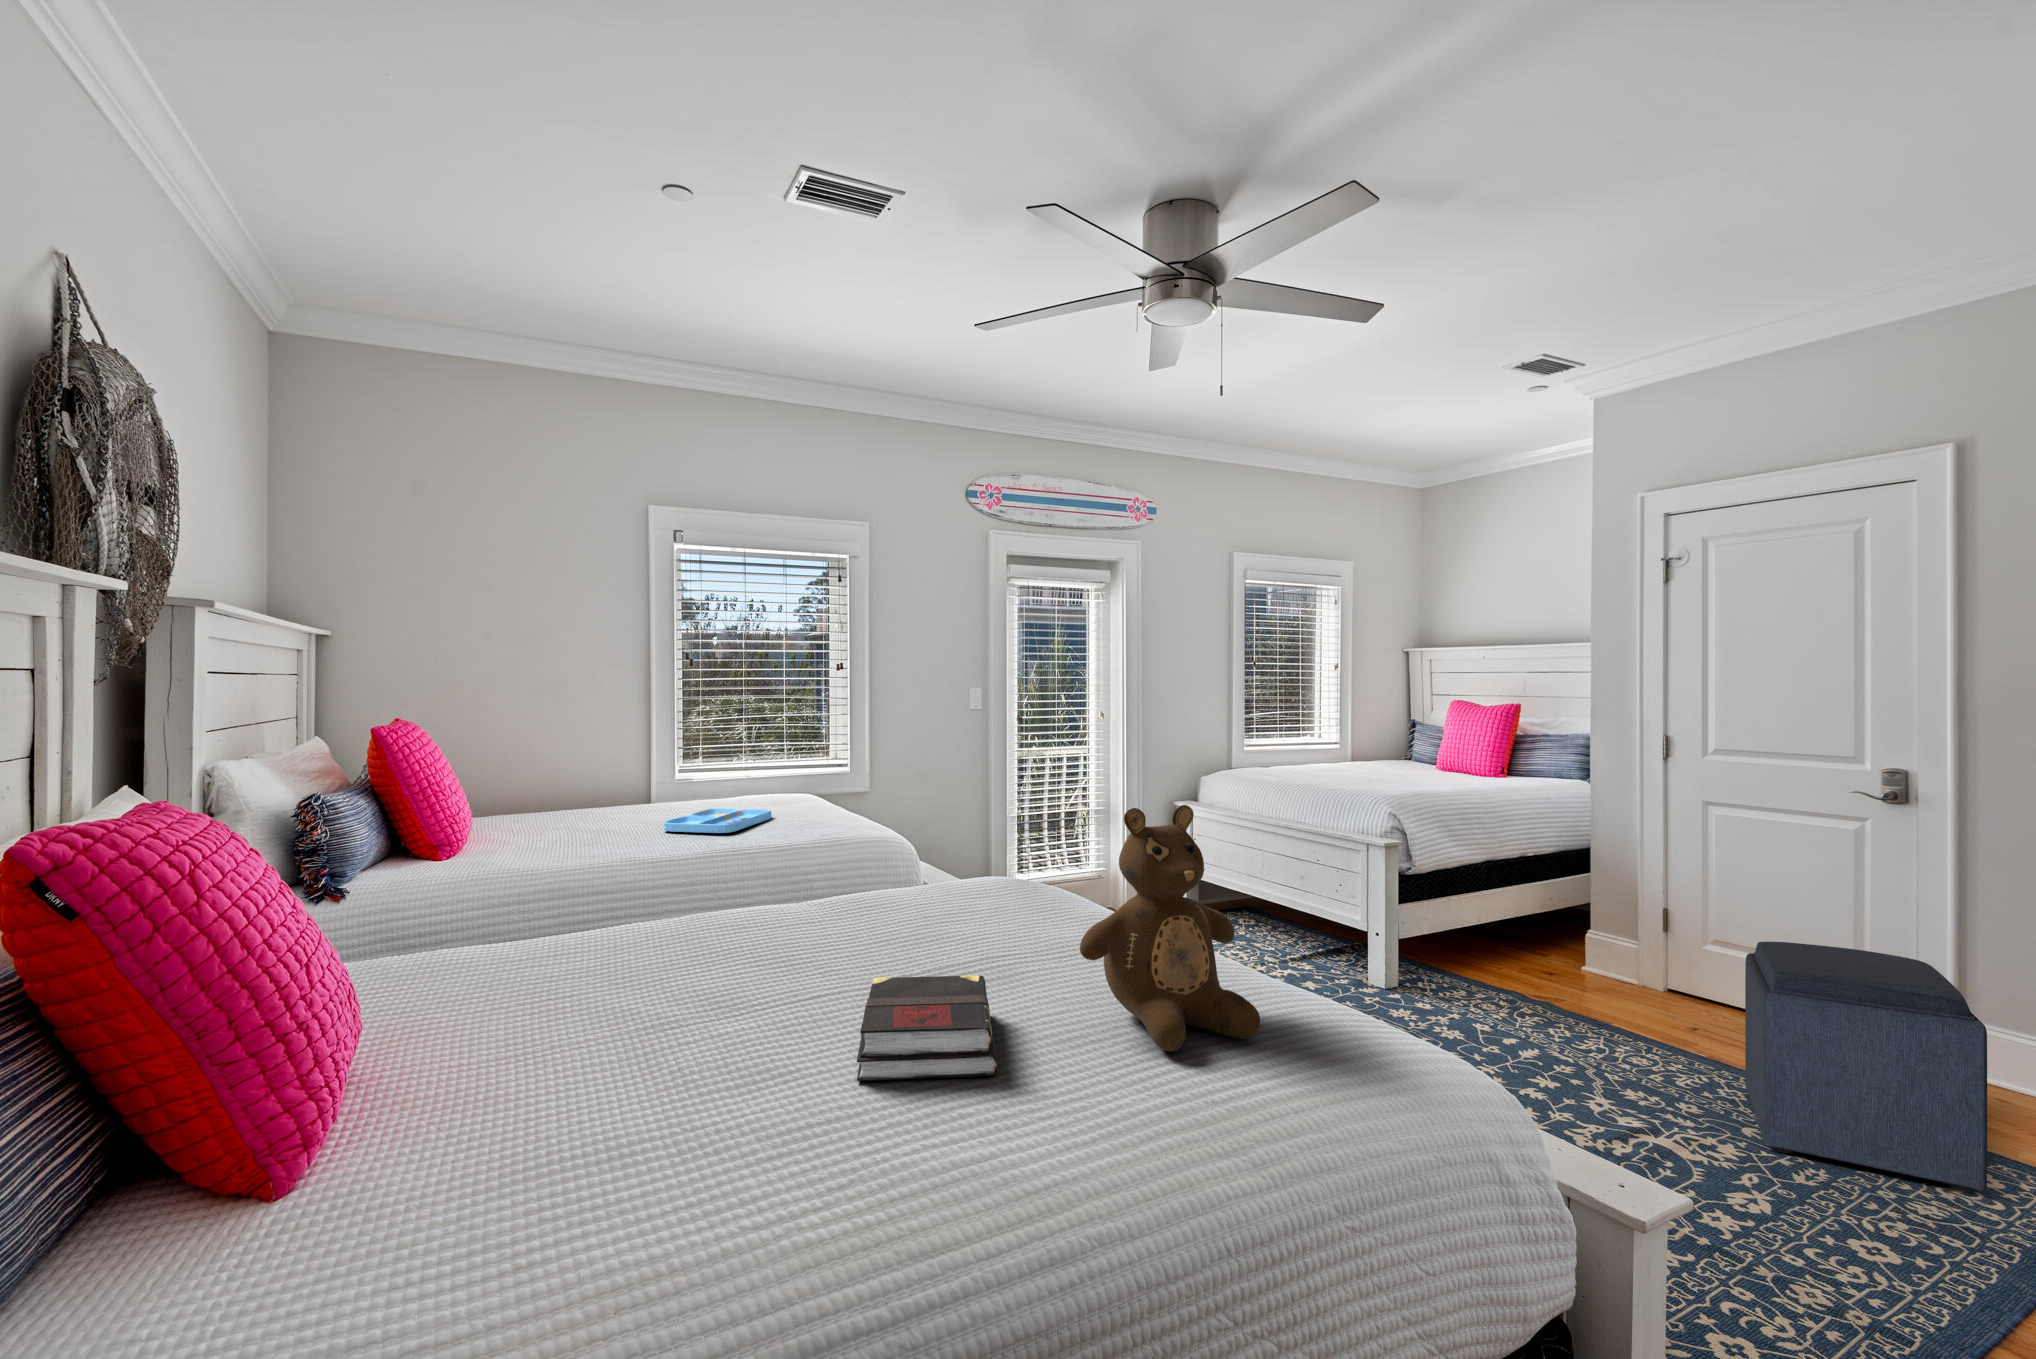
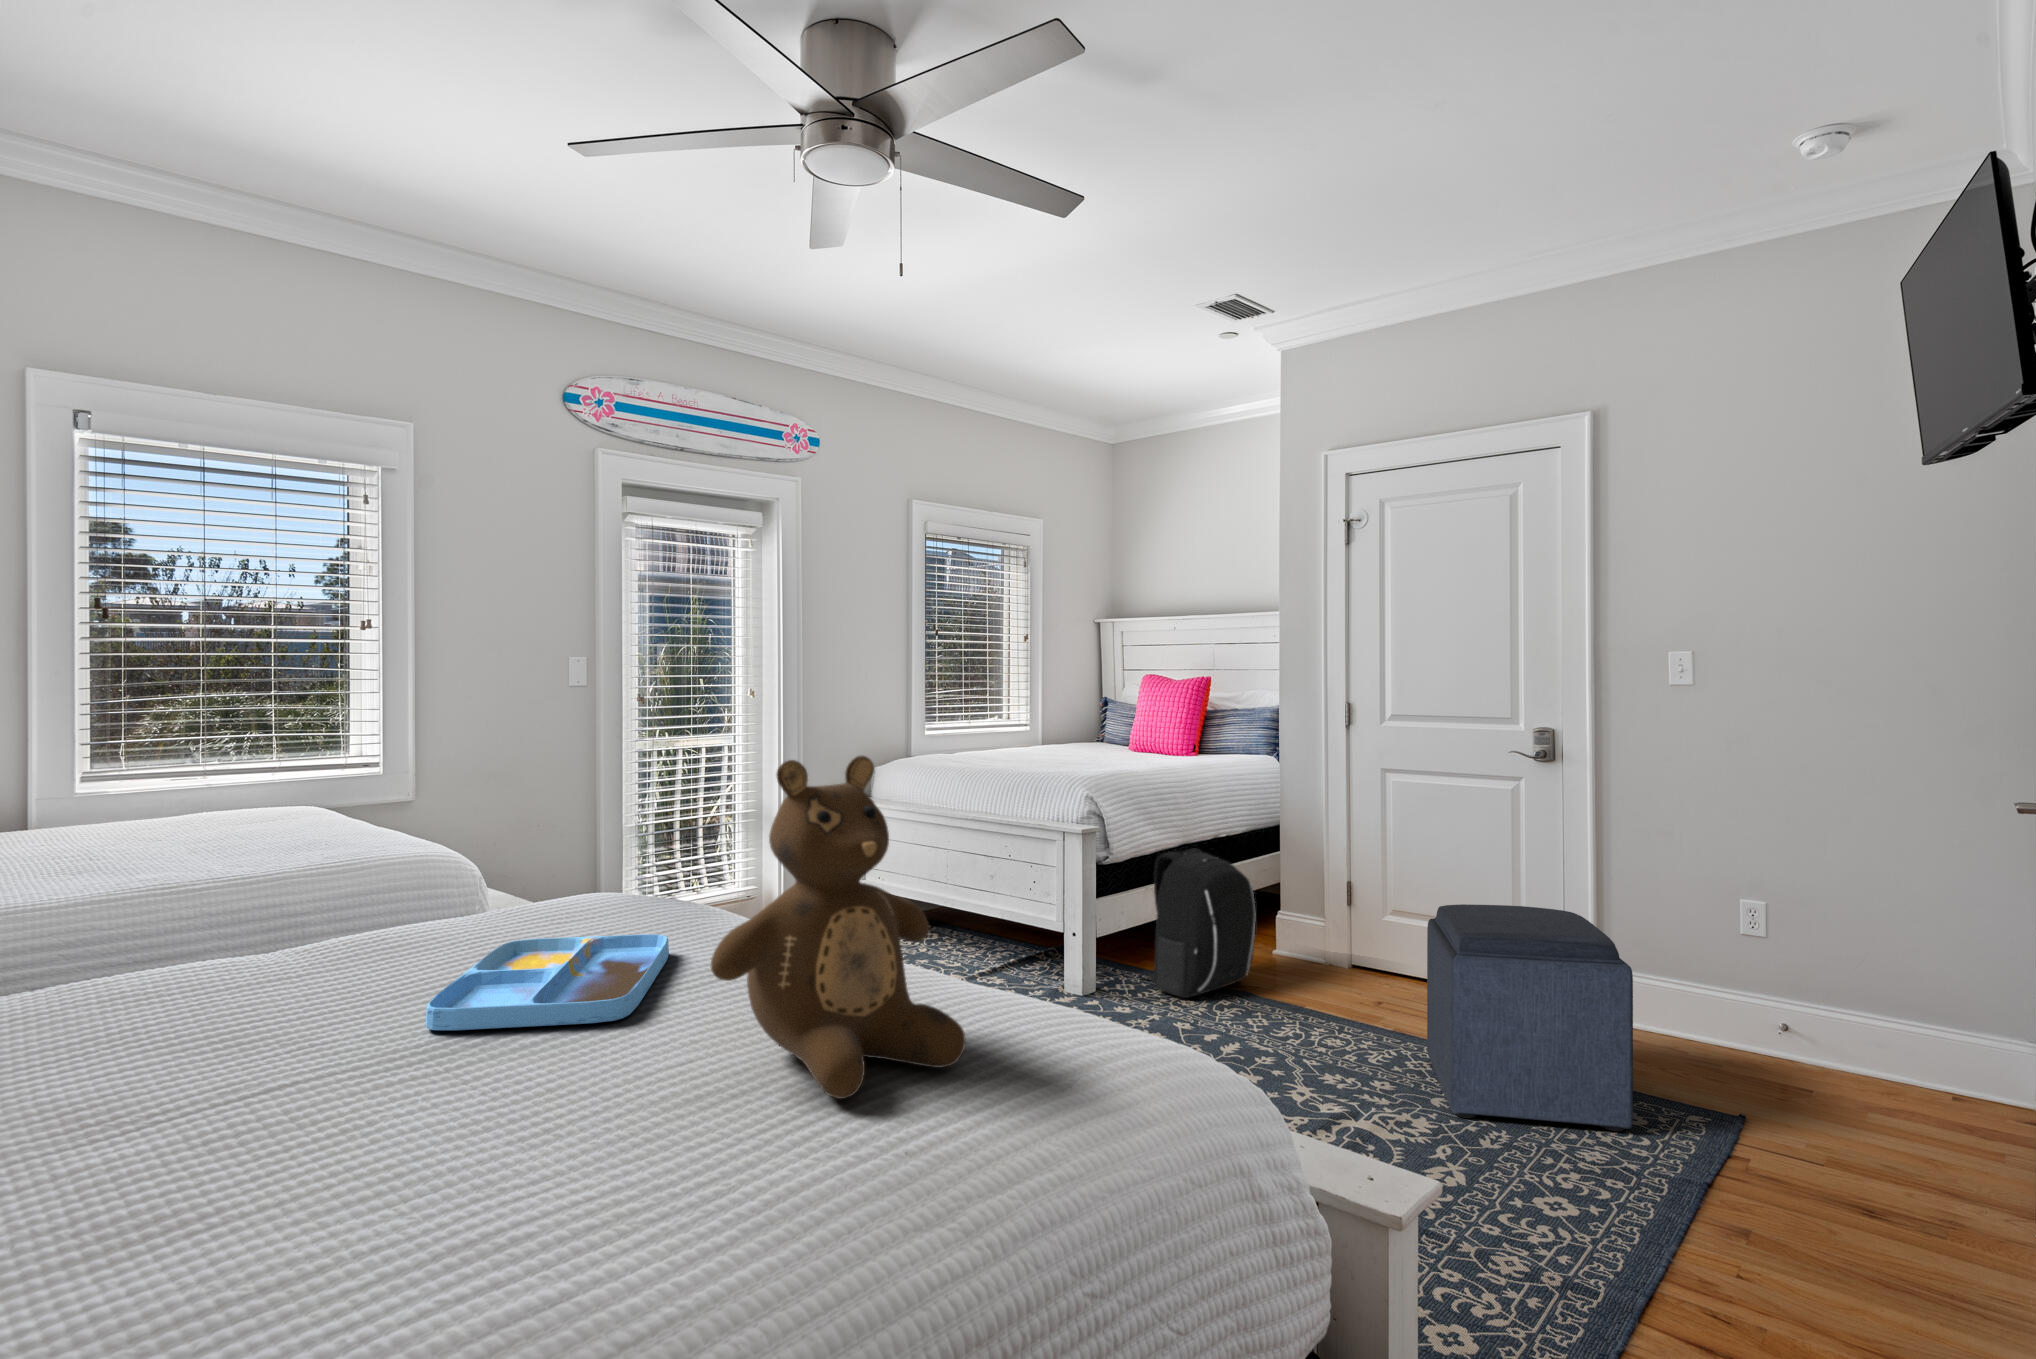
tray: present [664,808,771,833] -> present [426,934,669,1030]
backpack: none [1443,865,1562,1002] -> present [1141,849,1255,998]
book: present [857,975,998,1081] -> none [309,1021,571,1220]

